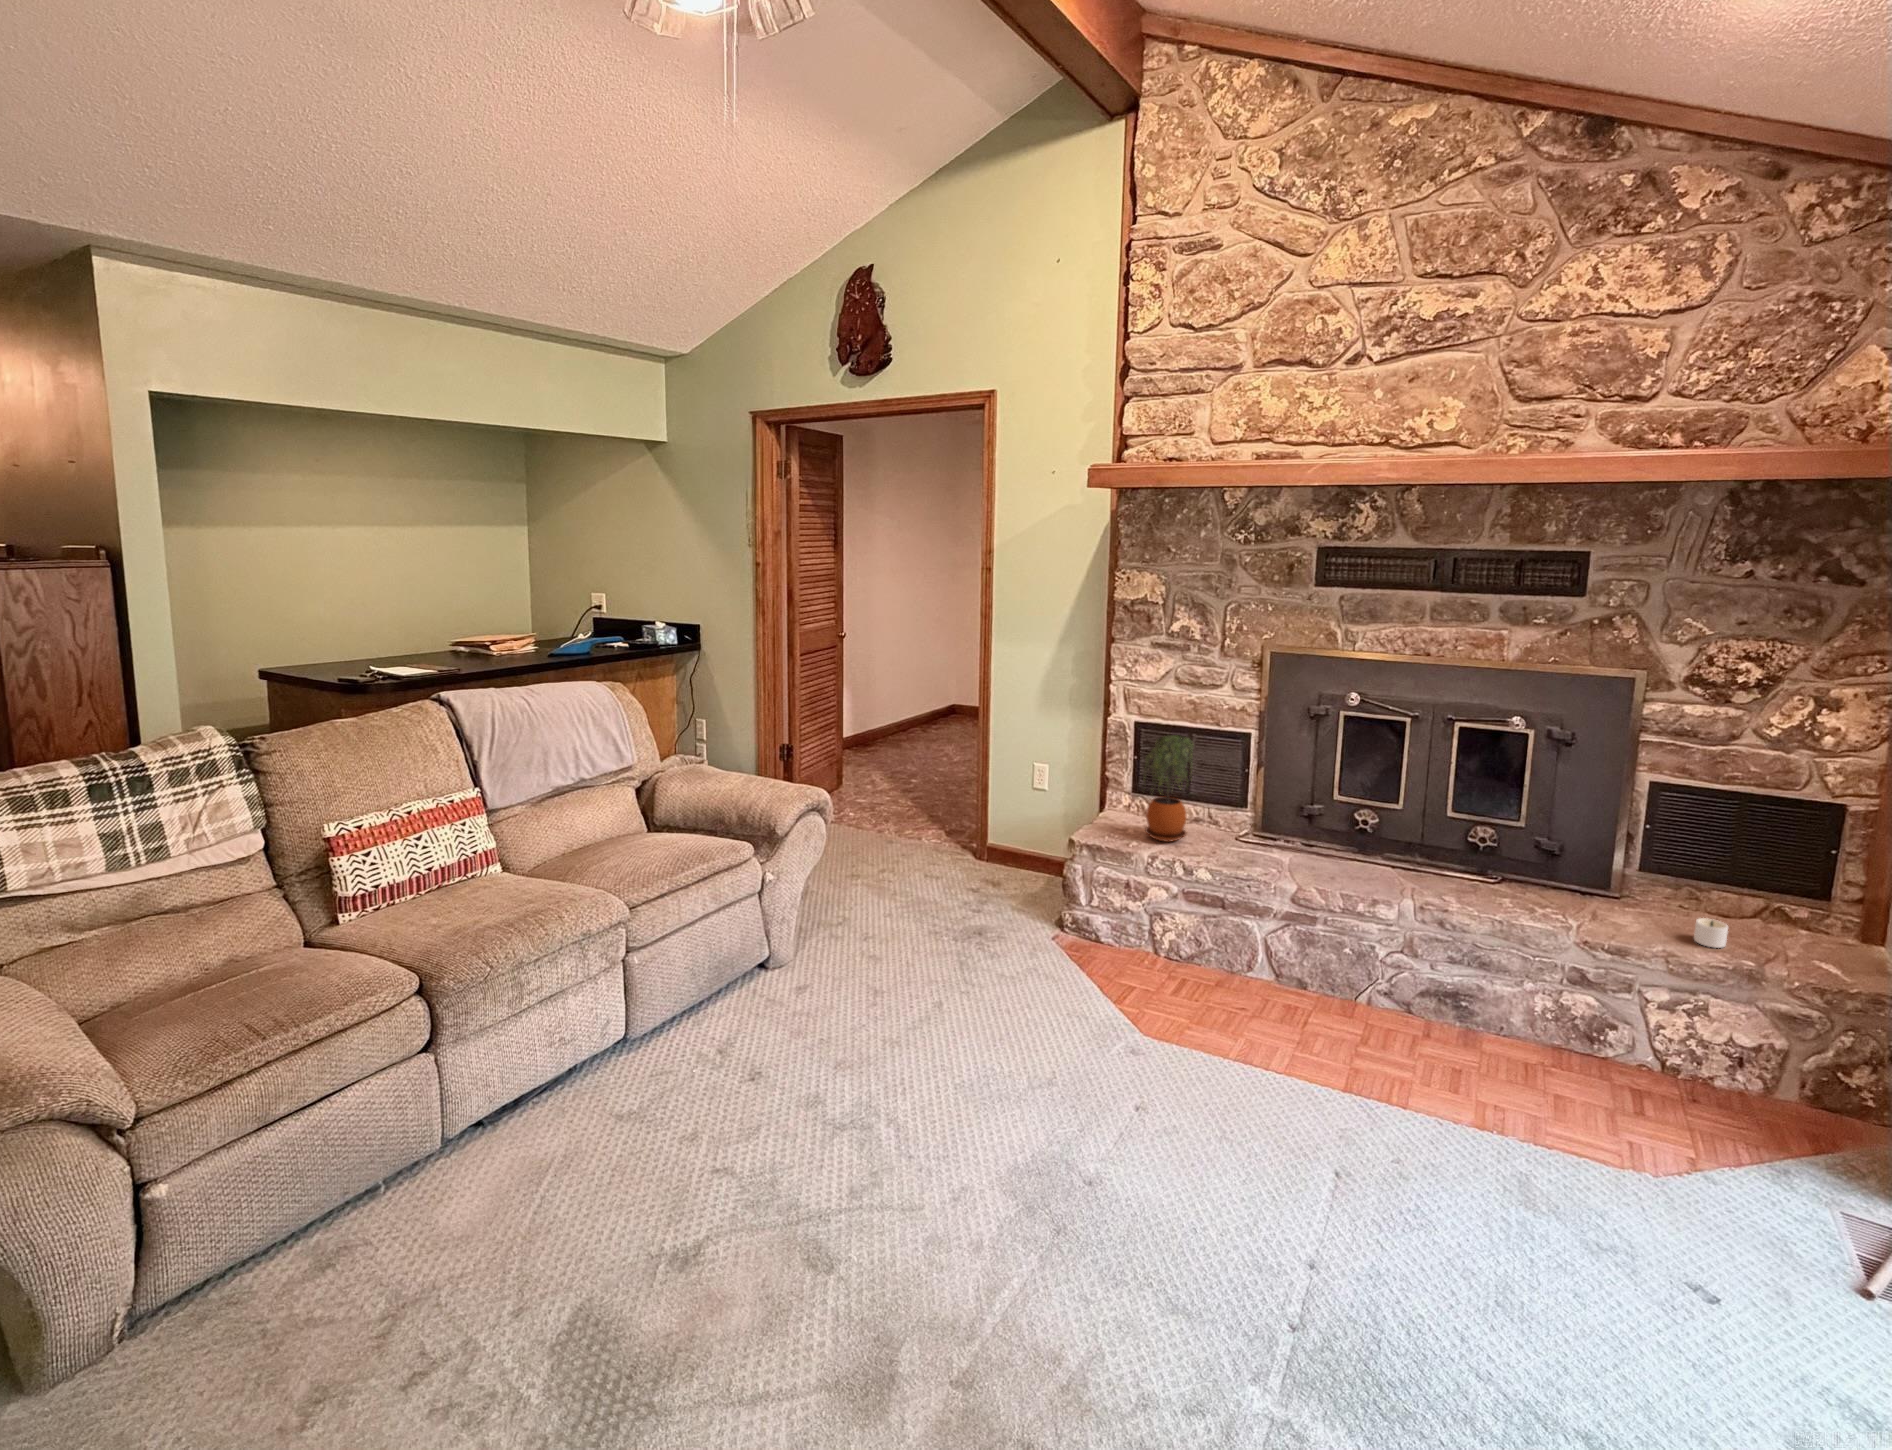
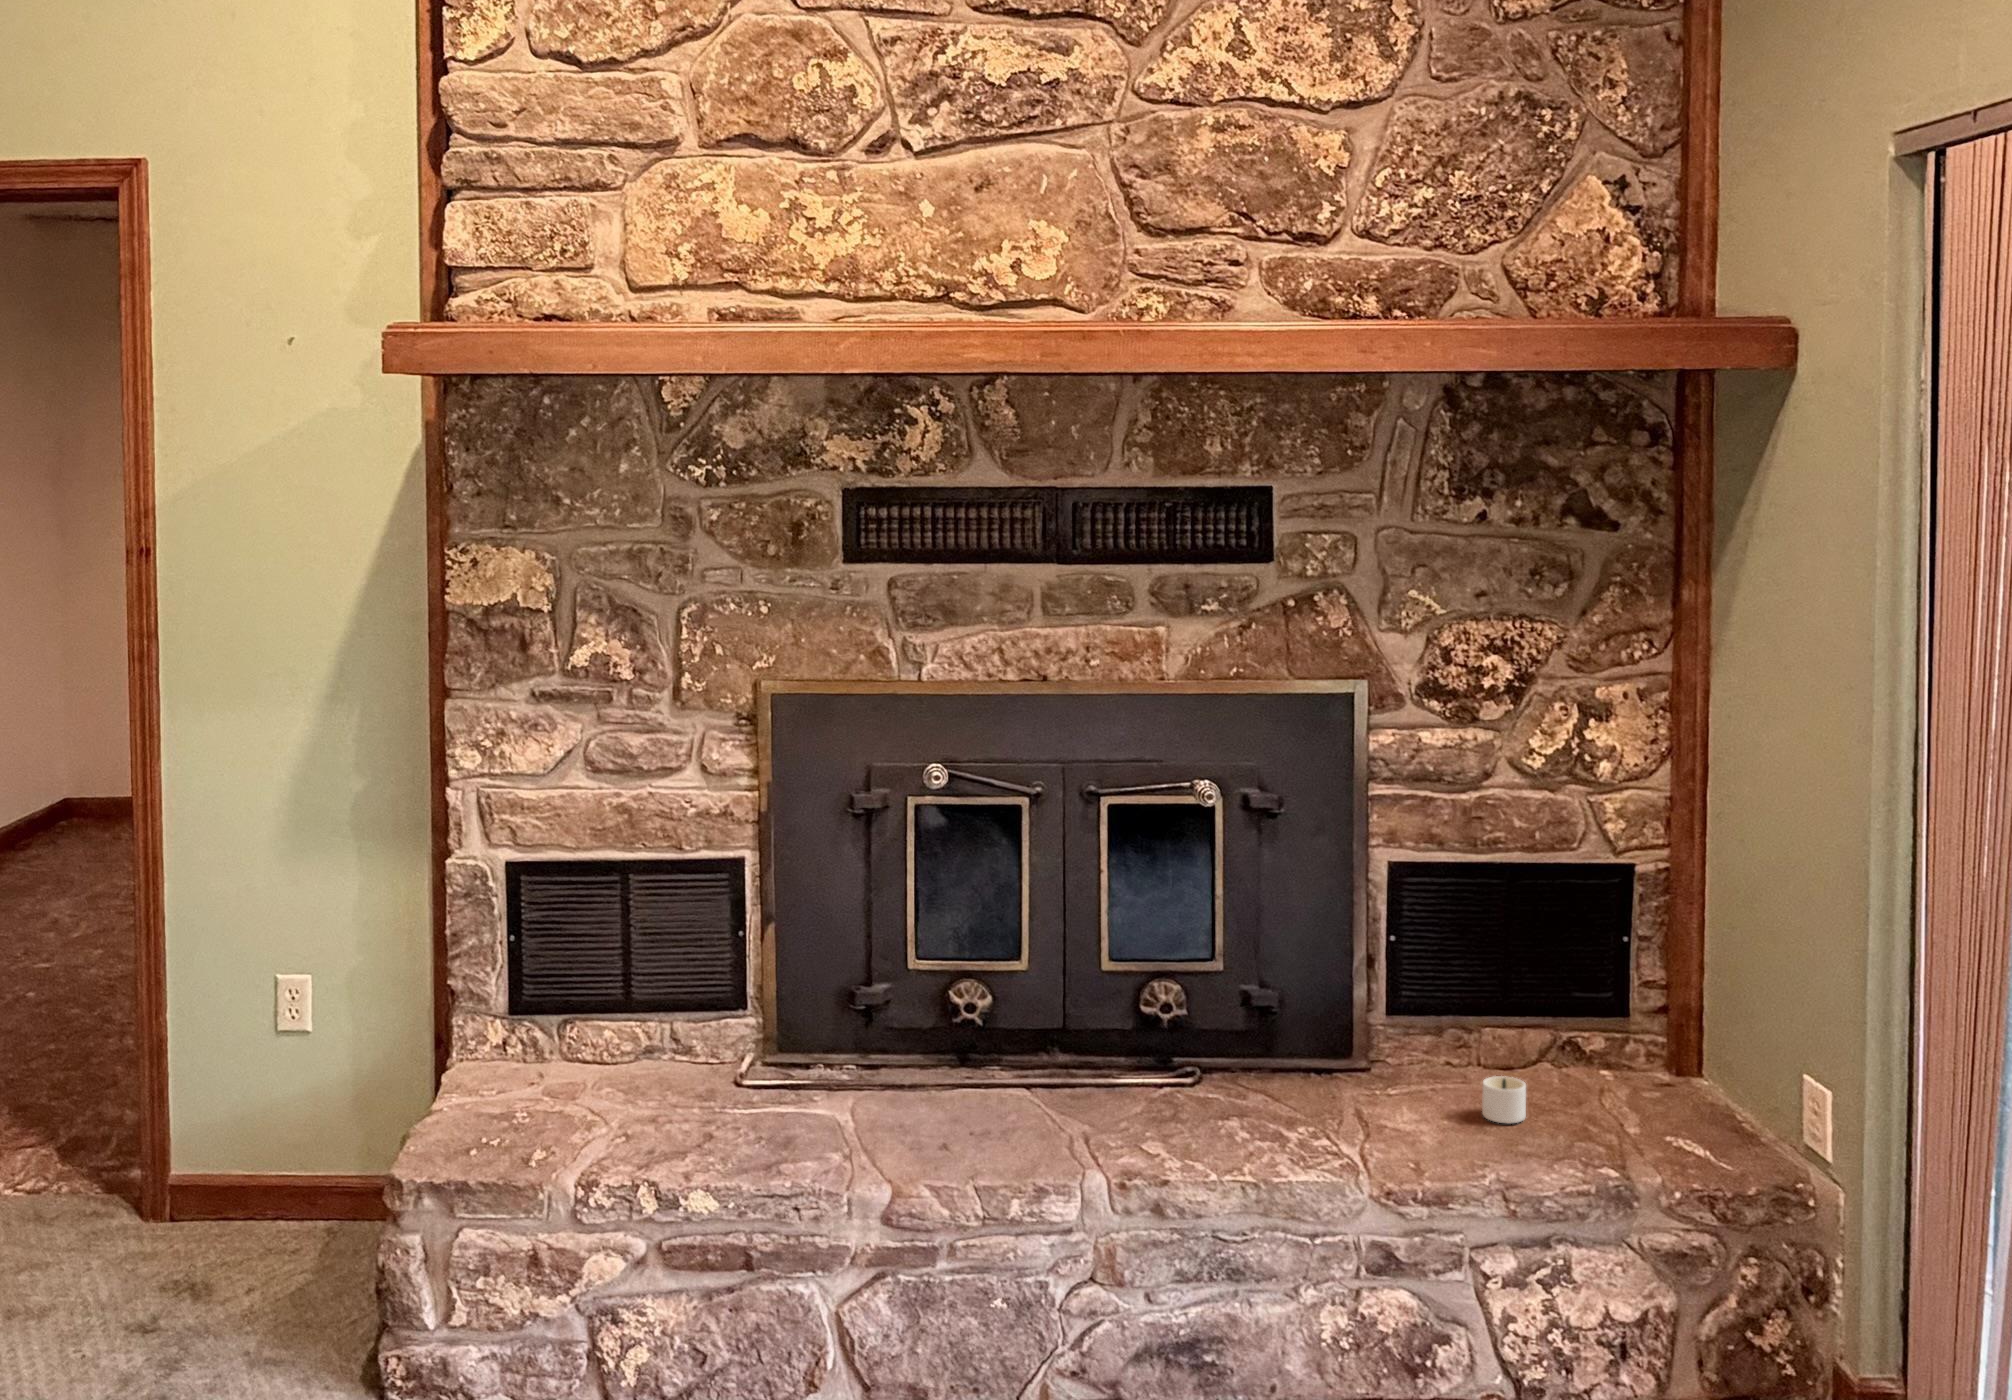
potted plant: present [1142,735,1193,842] -> none [531,881,640,1114]

